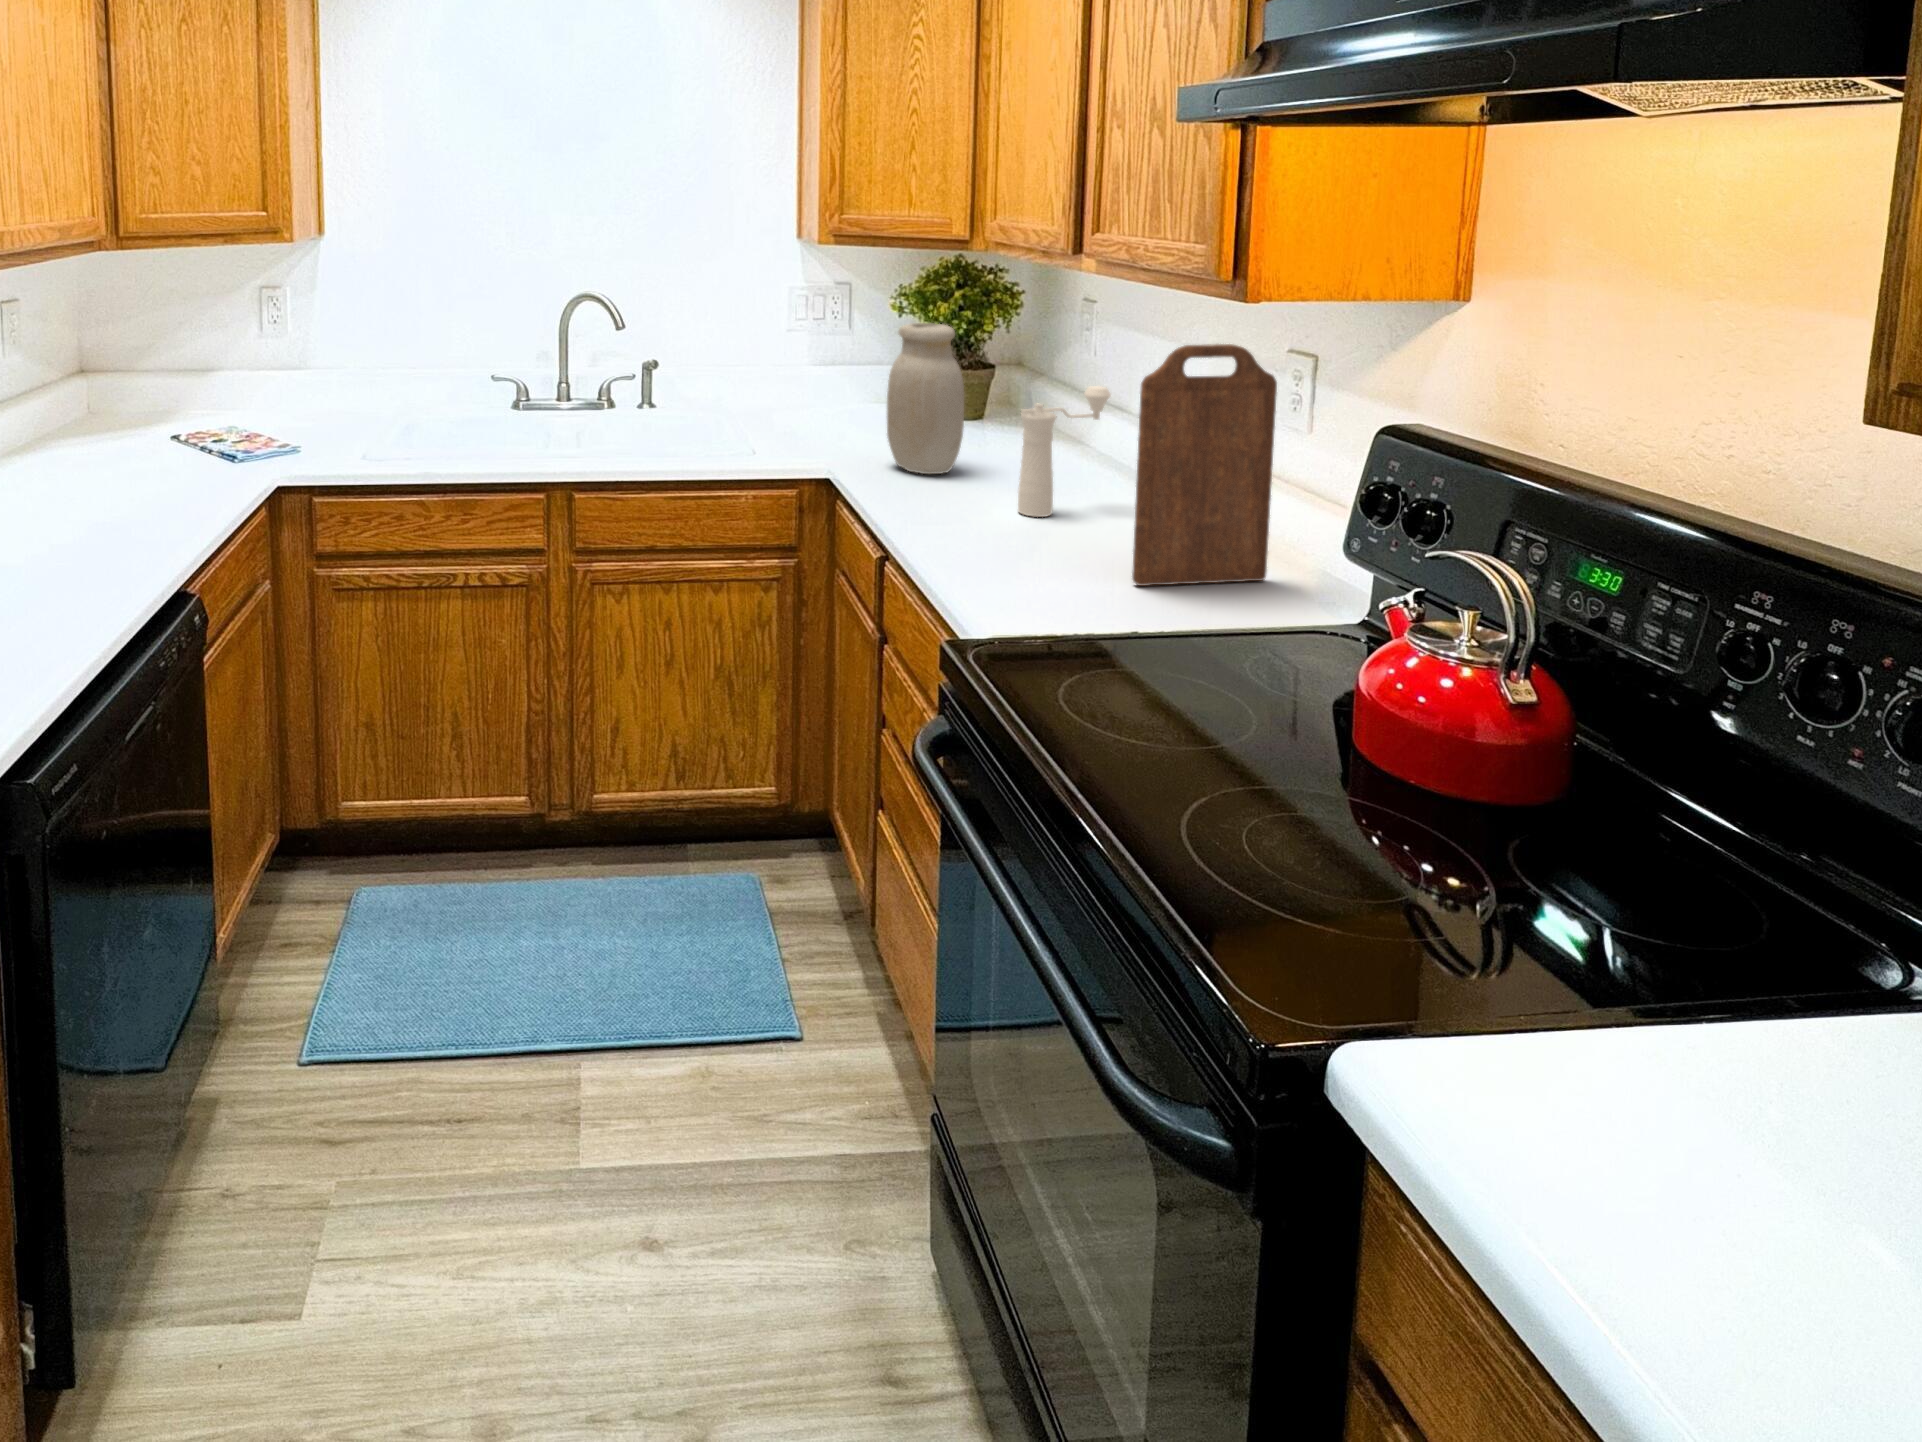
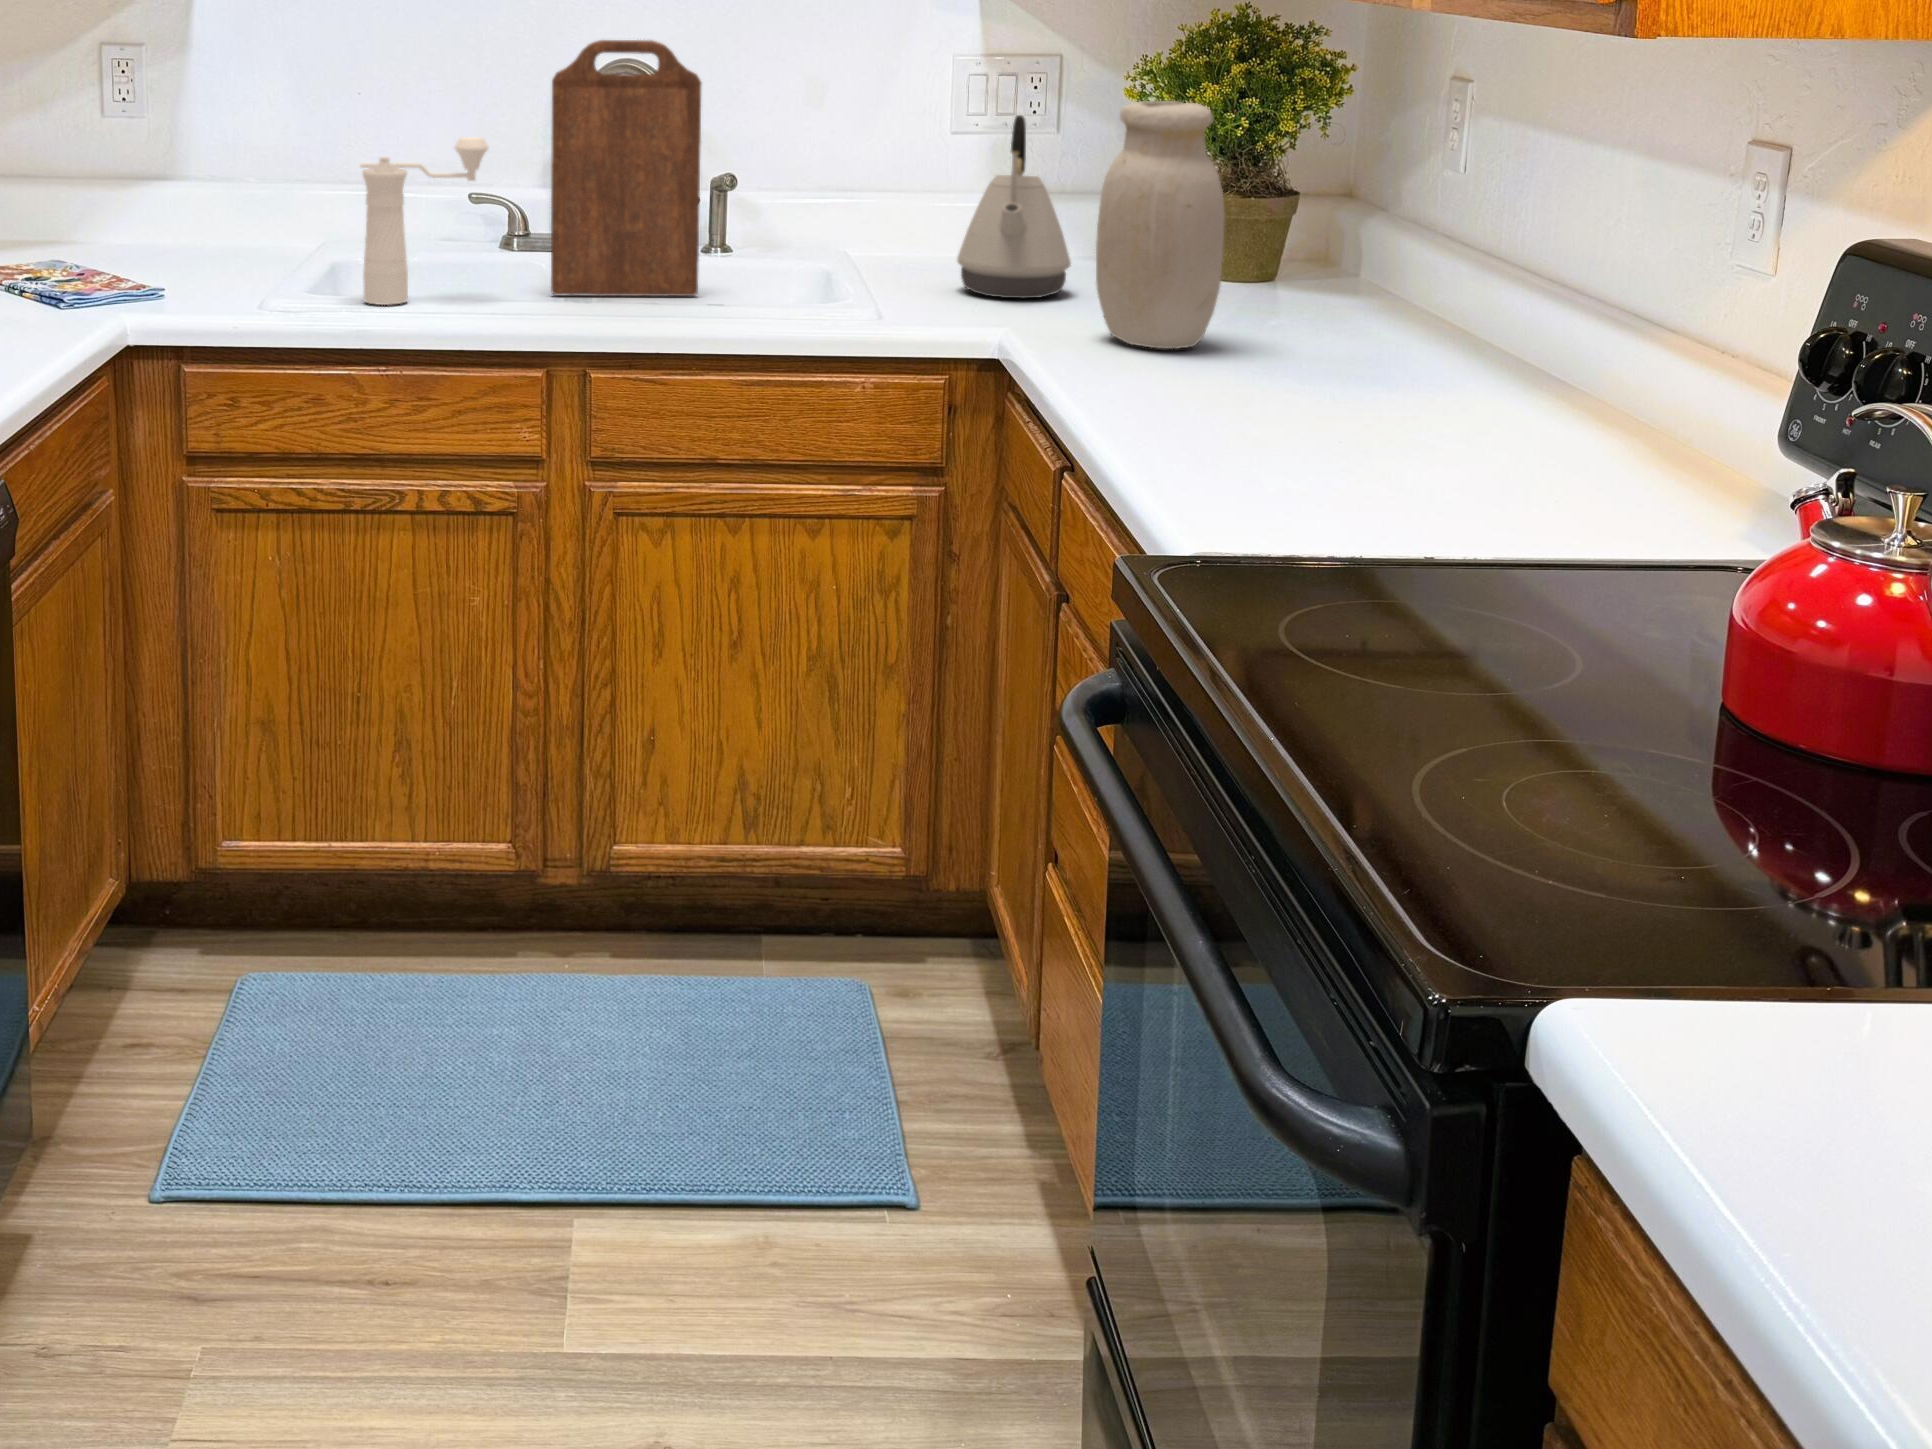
kettle: none [796,327,864,438] -> present [957,115,1071,298]
cutting board: present [1132,344,1277,586] -> present [551,40,701,296]
pepper mill: present [1018,386,1111,517] -> present [360,137,488,305]

